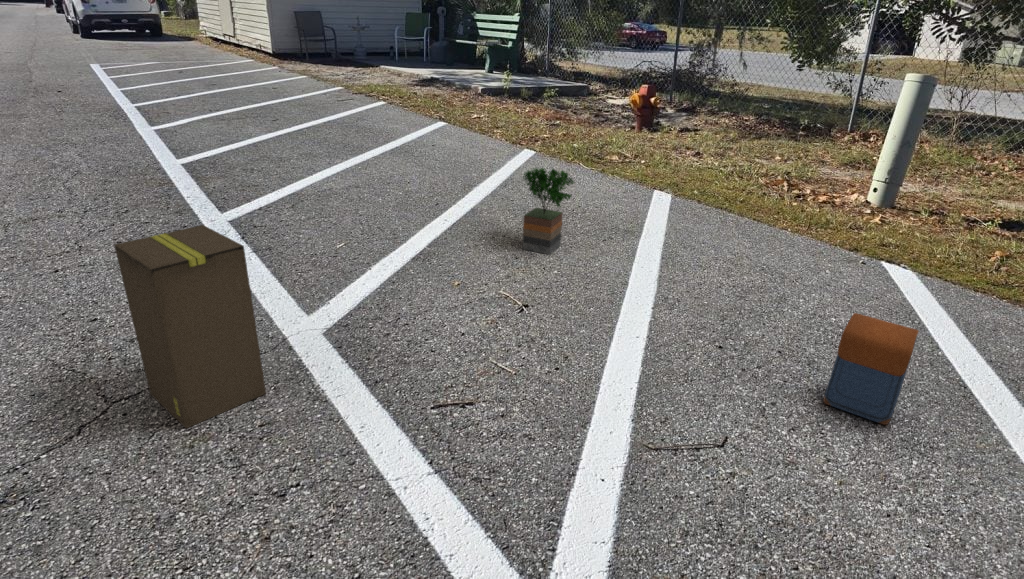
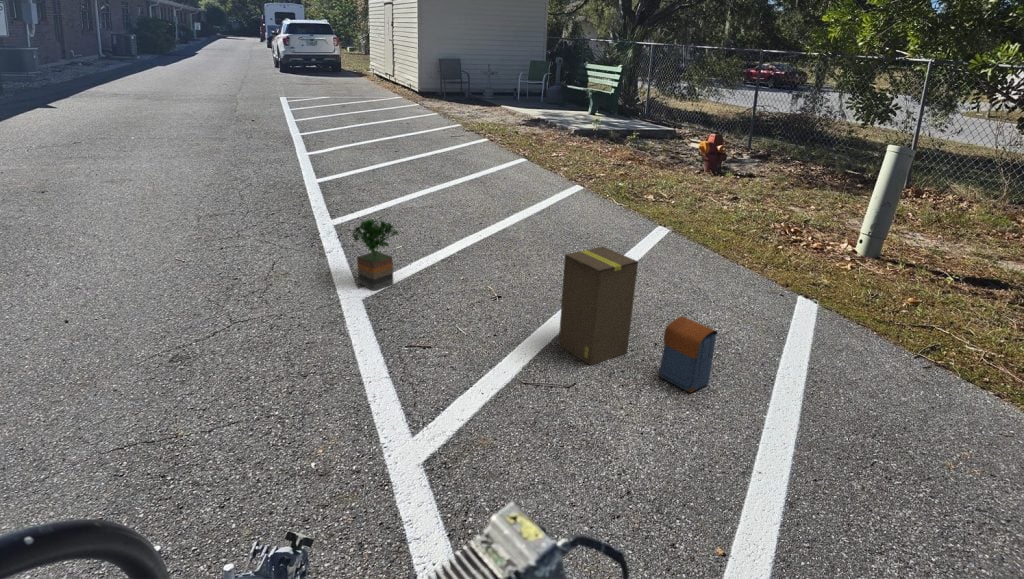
potted tree: present [523,168,575,255] -> present [353,219,399,291]
cardboard box: present [115,225,266,428] -> present [559,247,638,365]

